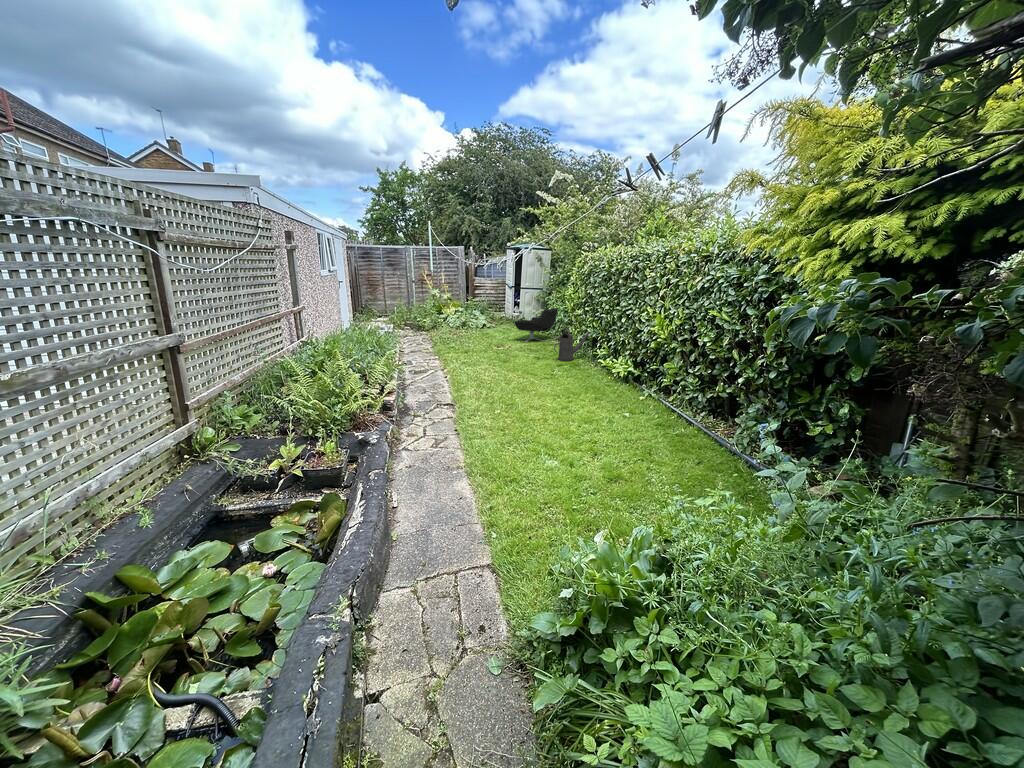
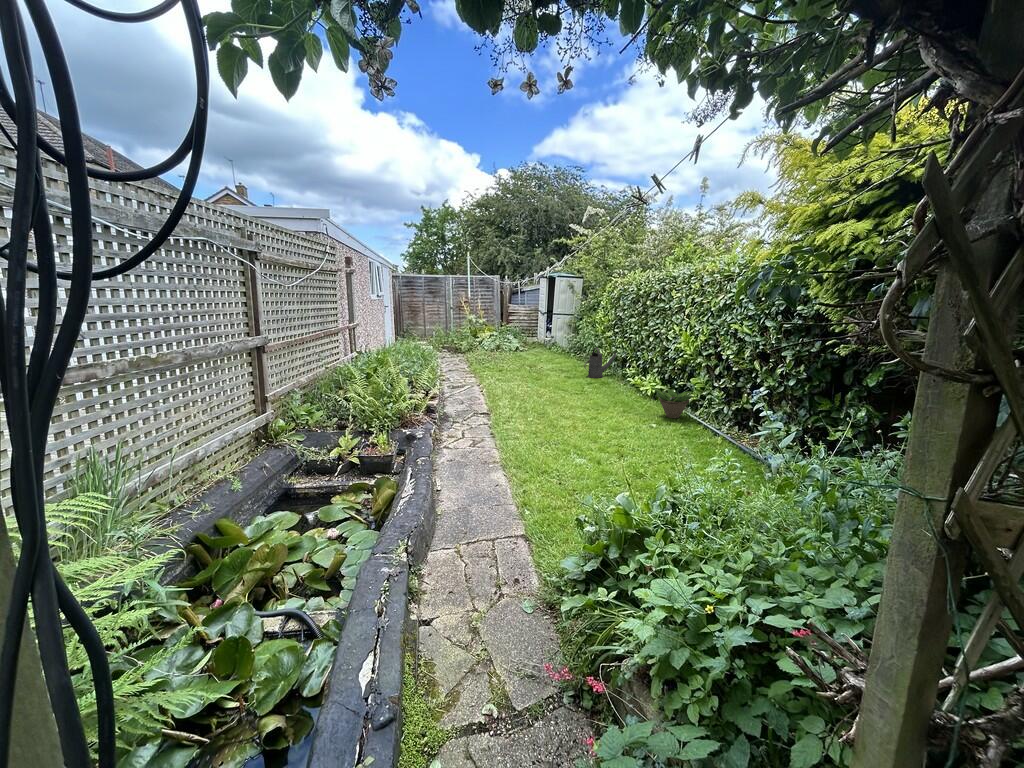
lounge chair: present [515,308,558,342] -> none [547,330,588,362]
decorative plant: none [624,375,672,408] -> present [652,388,696,418]

